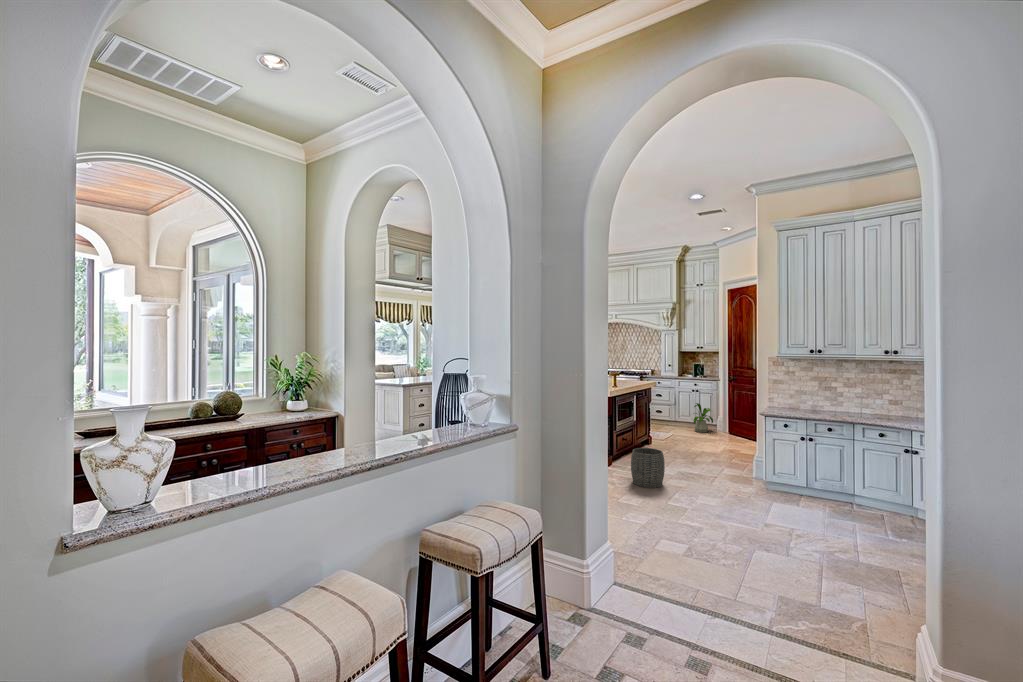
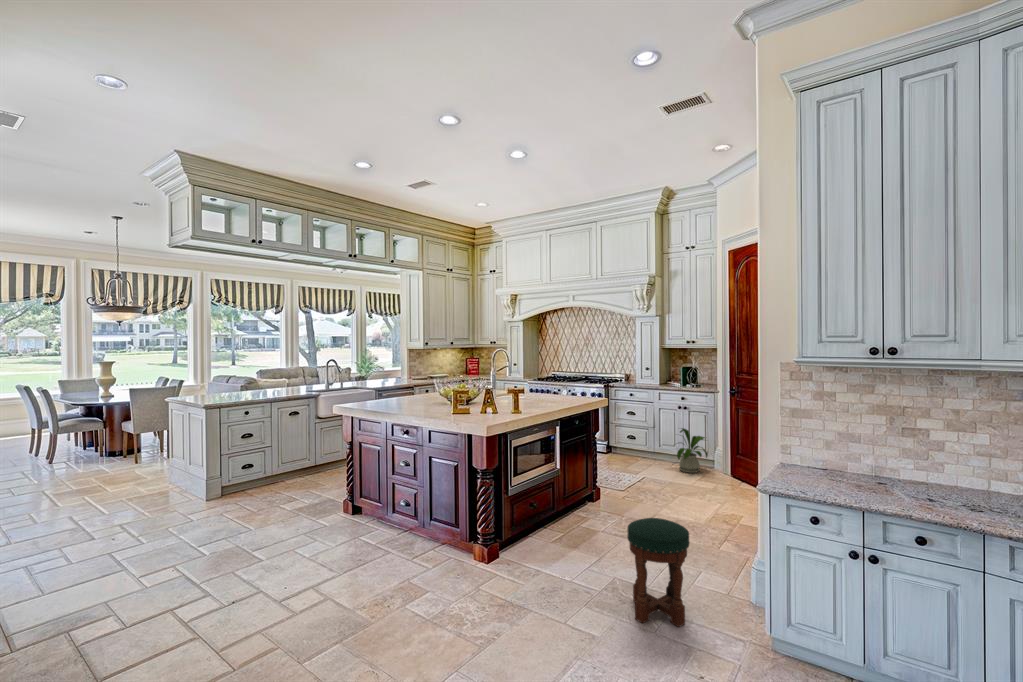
stool: none [693,435,725,484] -> present [627,518,690,627]
woven basket: present [631,448,665,488] -> none [494,547,560,643]

